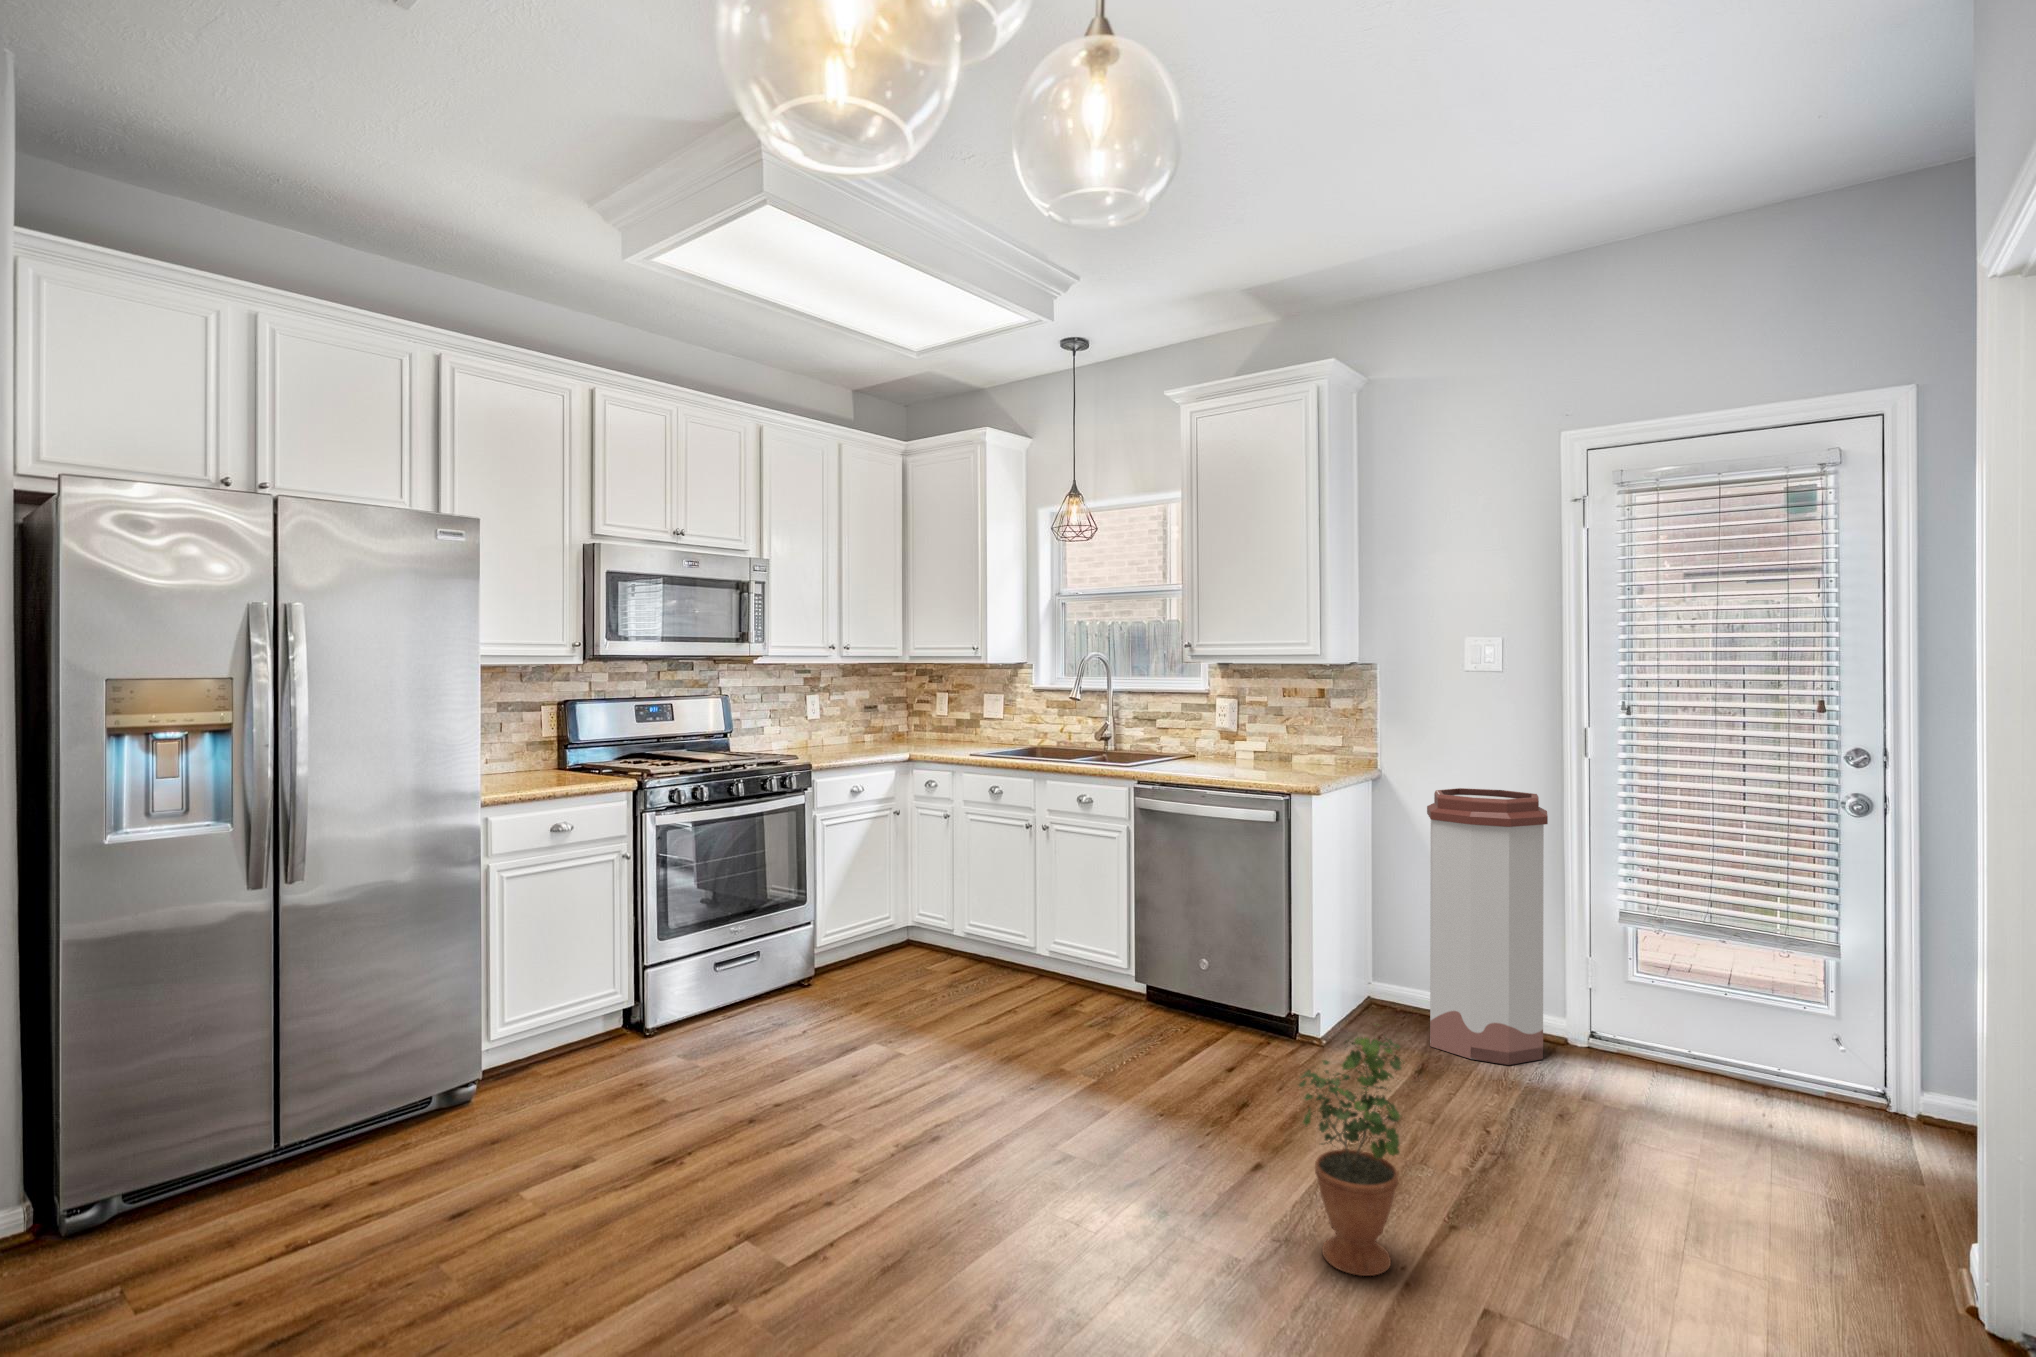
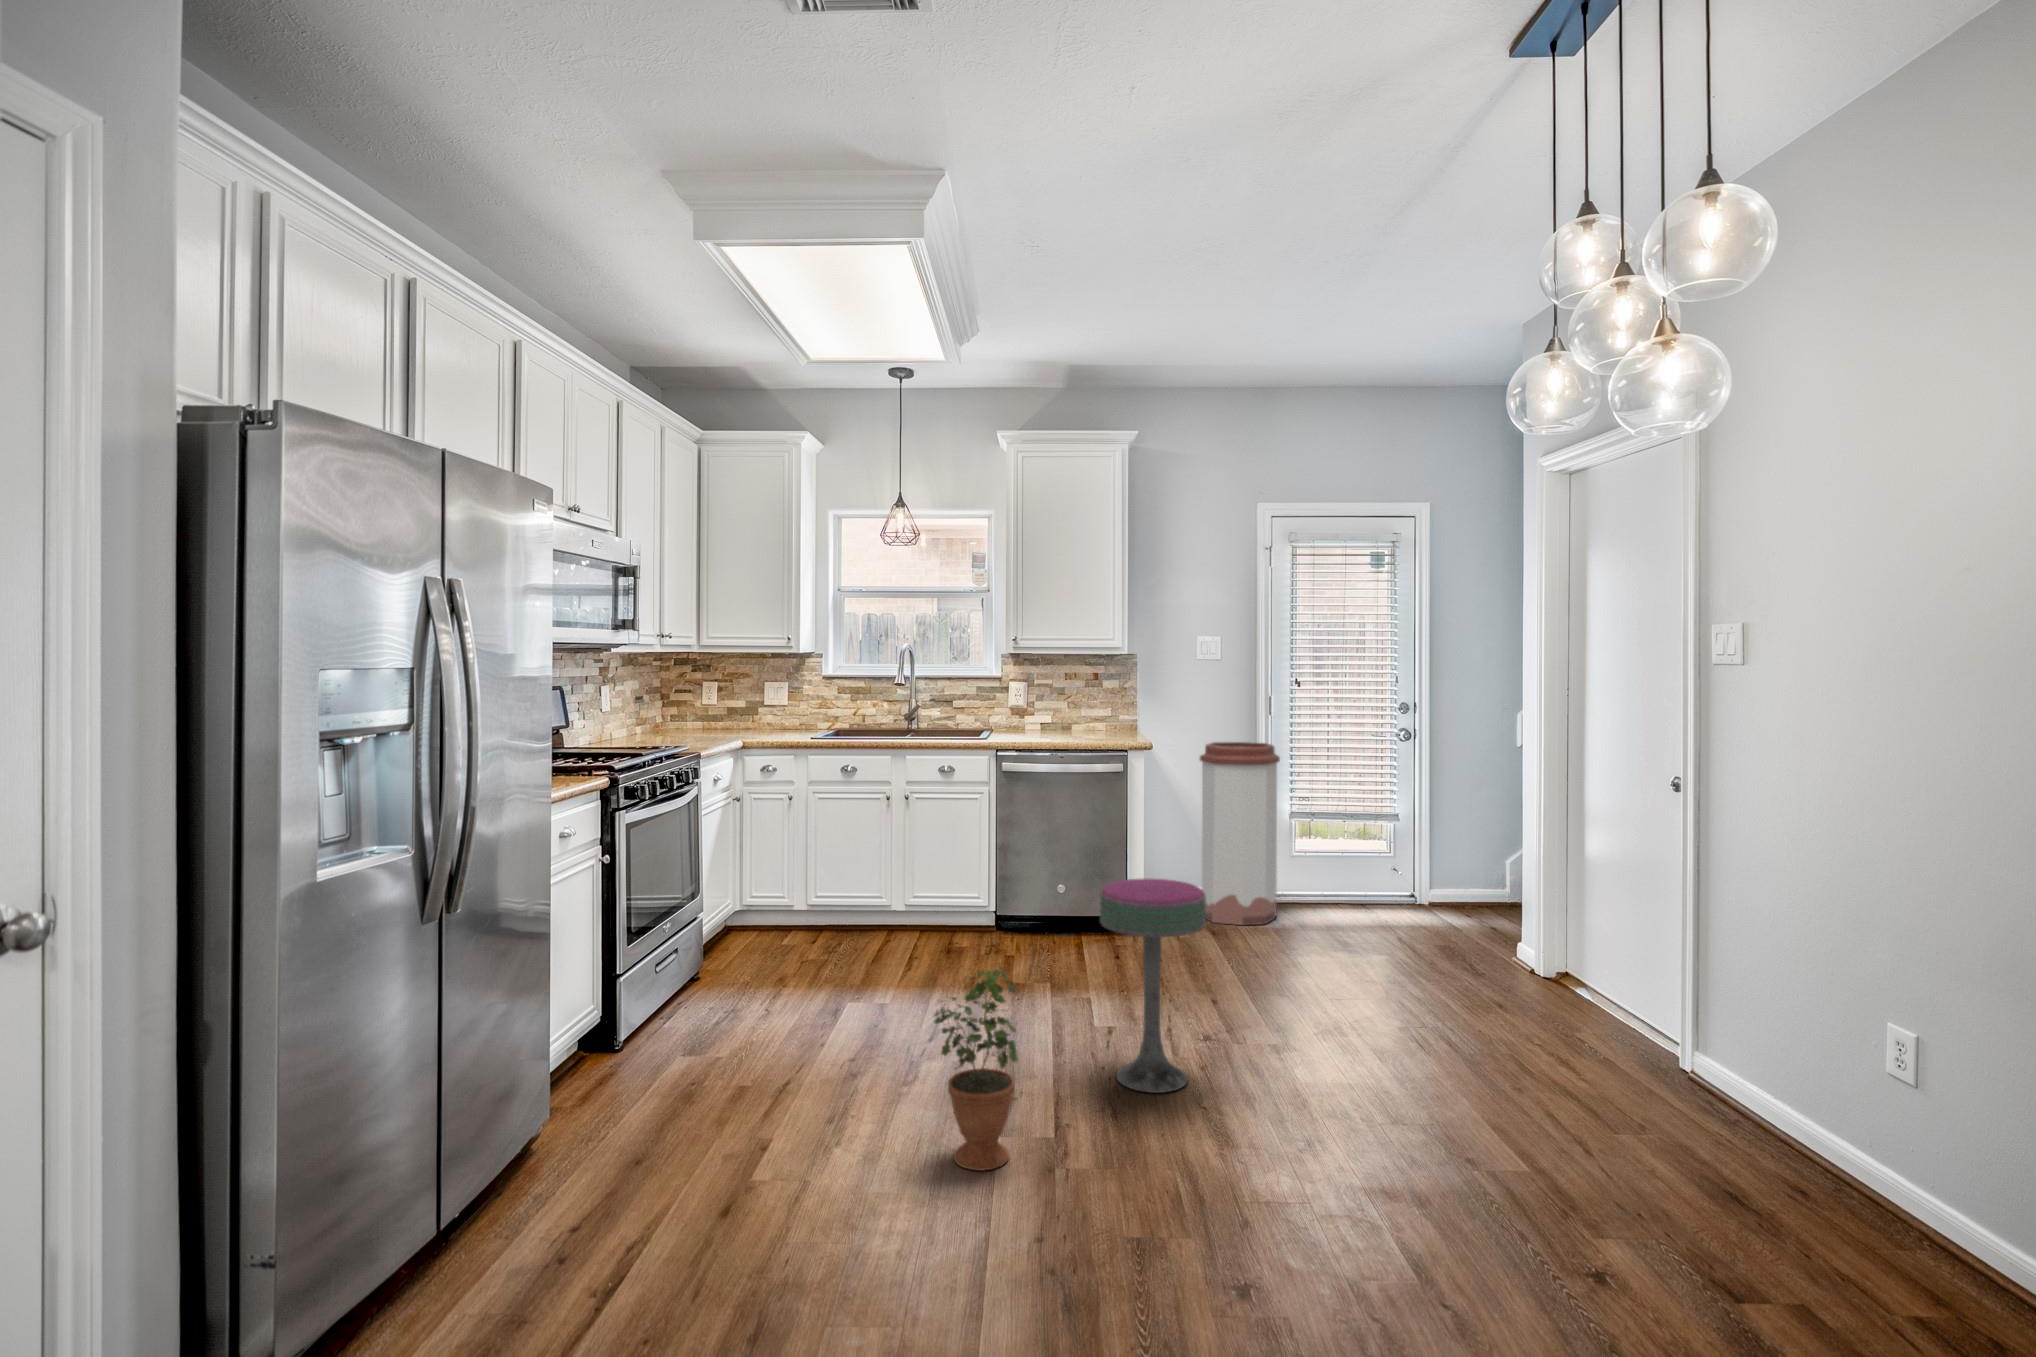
bar stool: none [914,966,1058,1272] -> present [1100,879,1206,1093]
potted plant: present [1299,1035,1402,1276] -> present [934,966,1017,1170]

